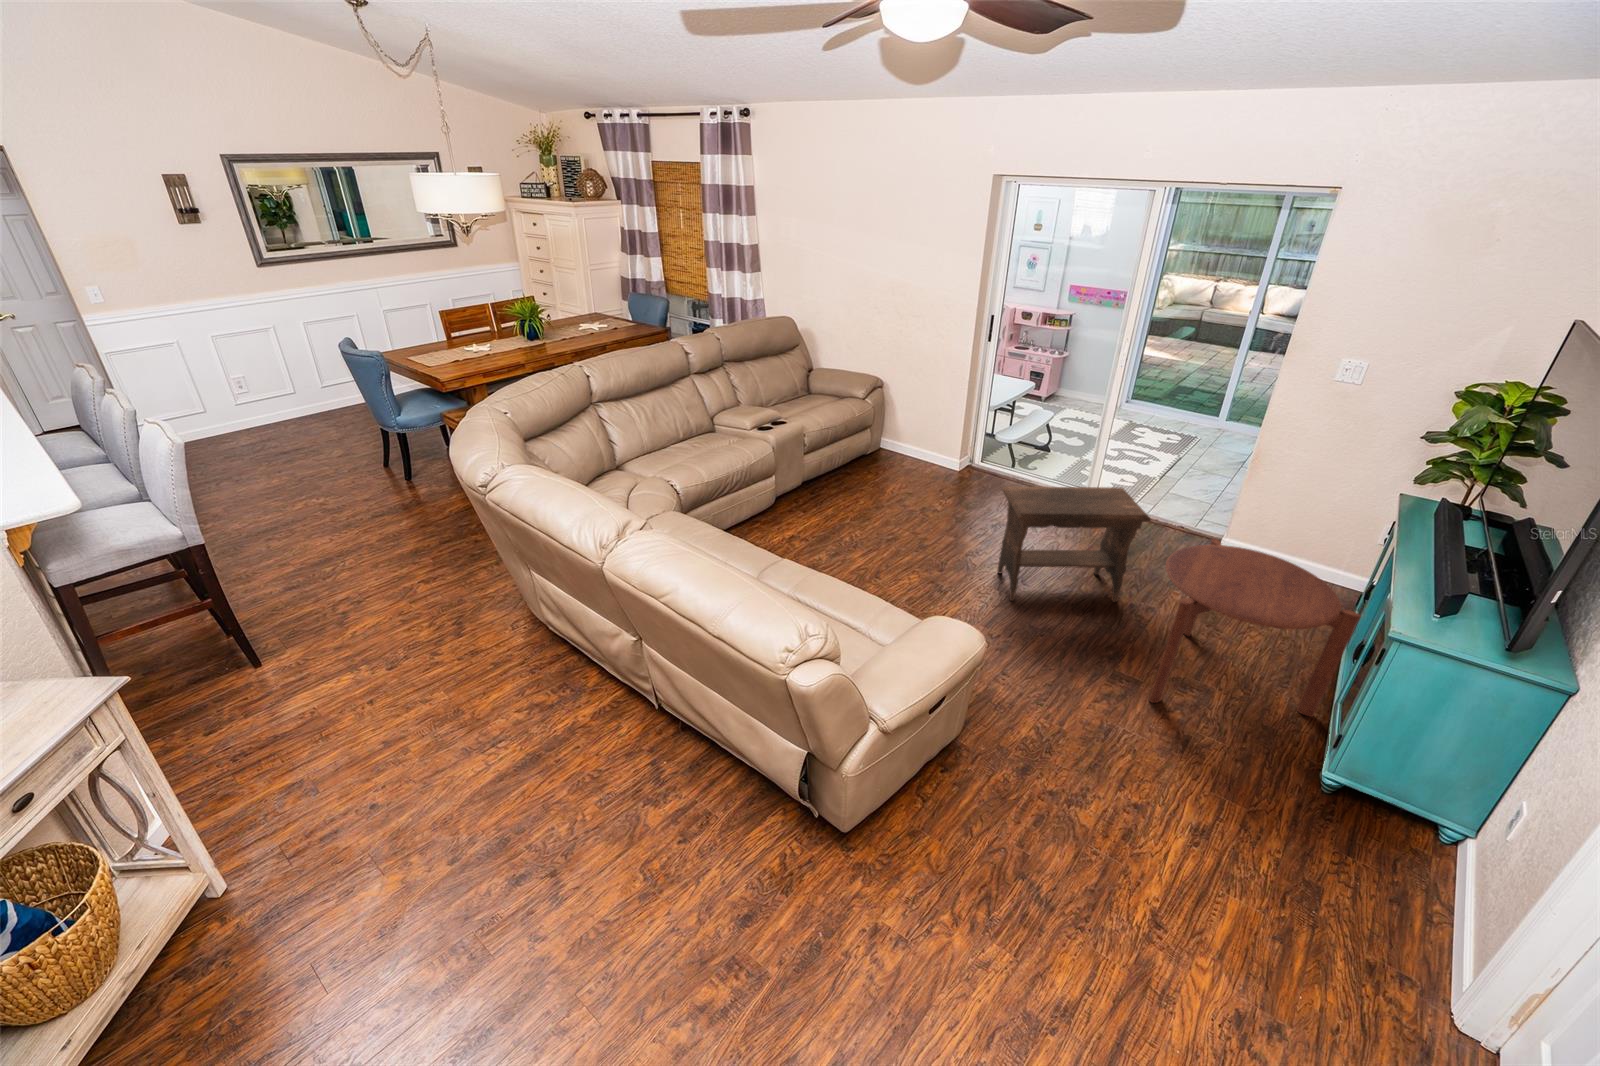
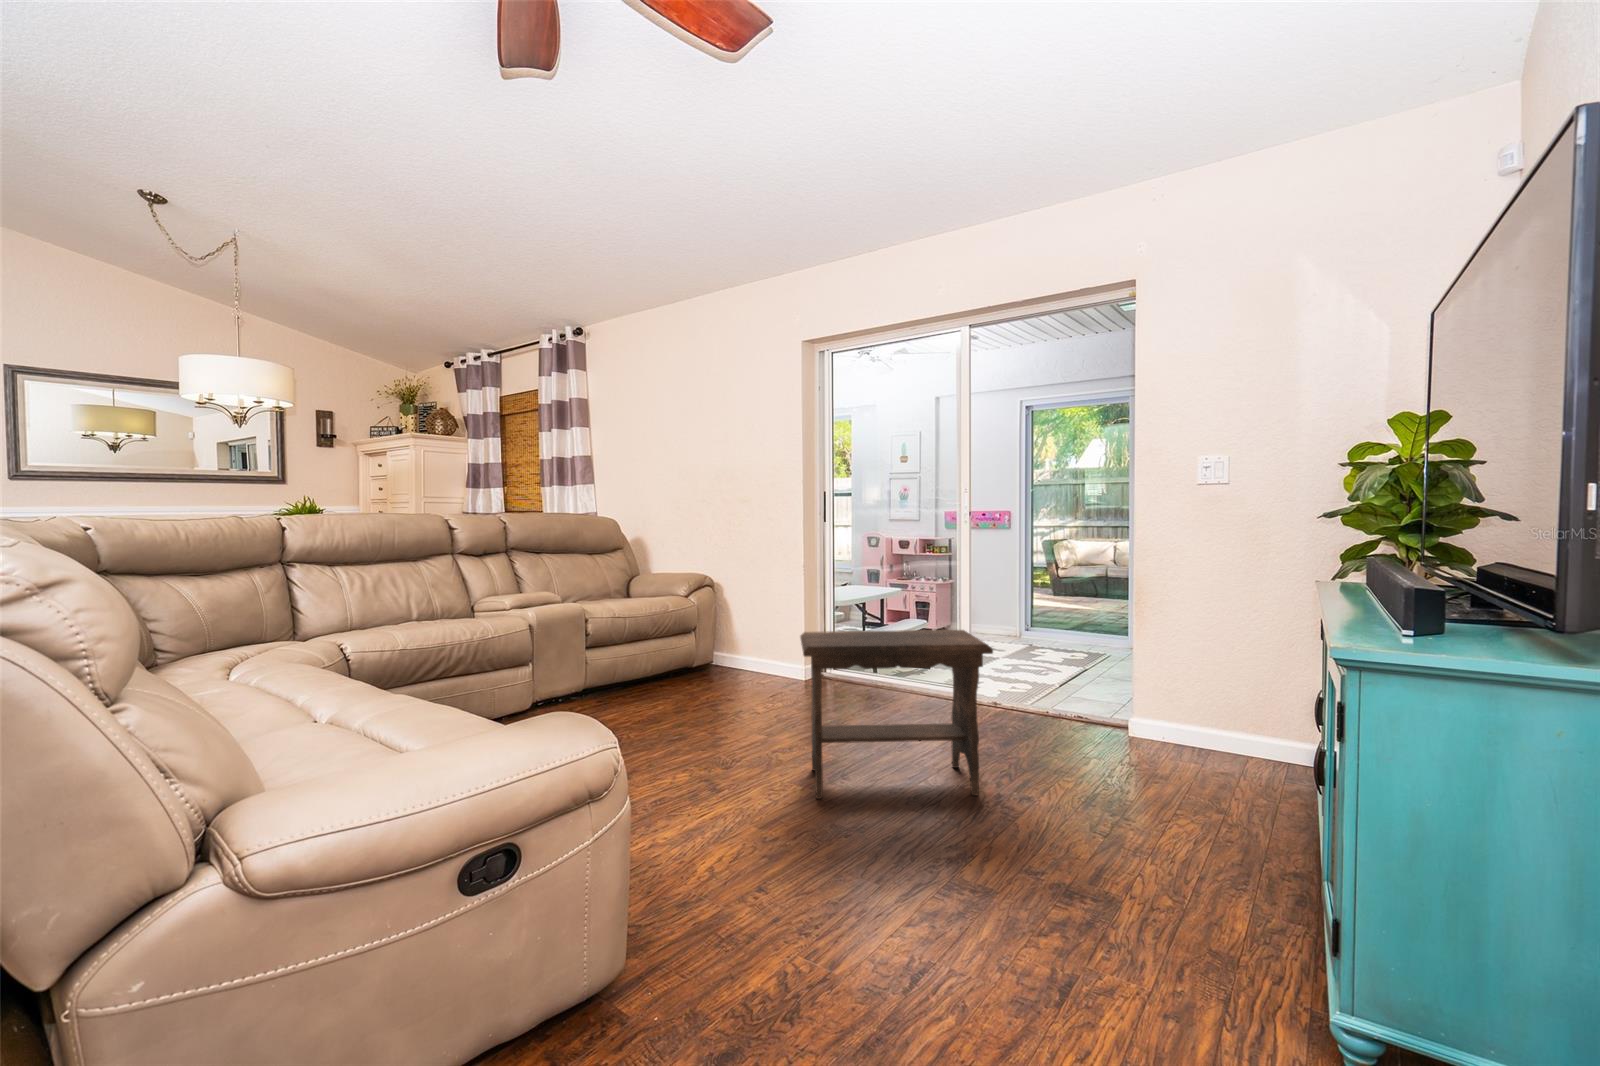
side table: present [1149,539,1361,717] -> none [995,658,1303,934]

